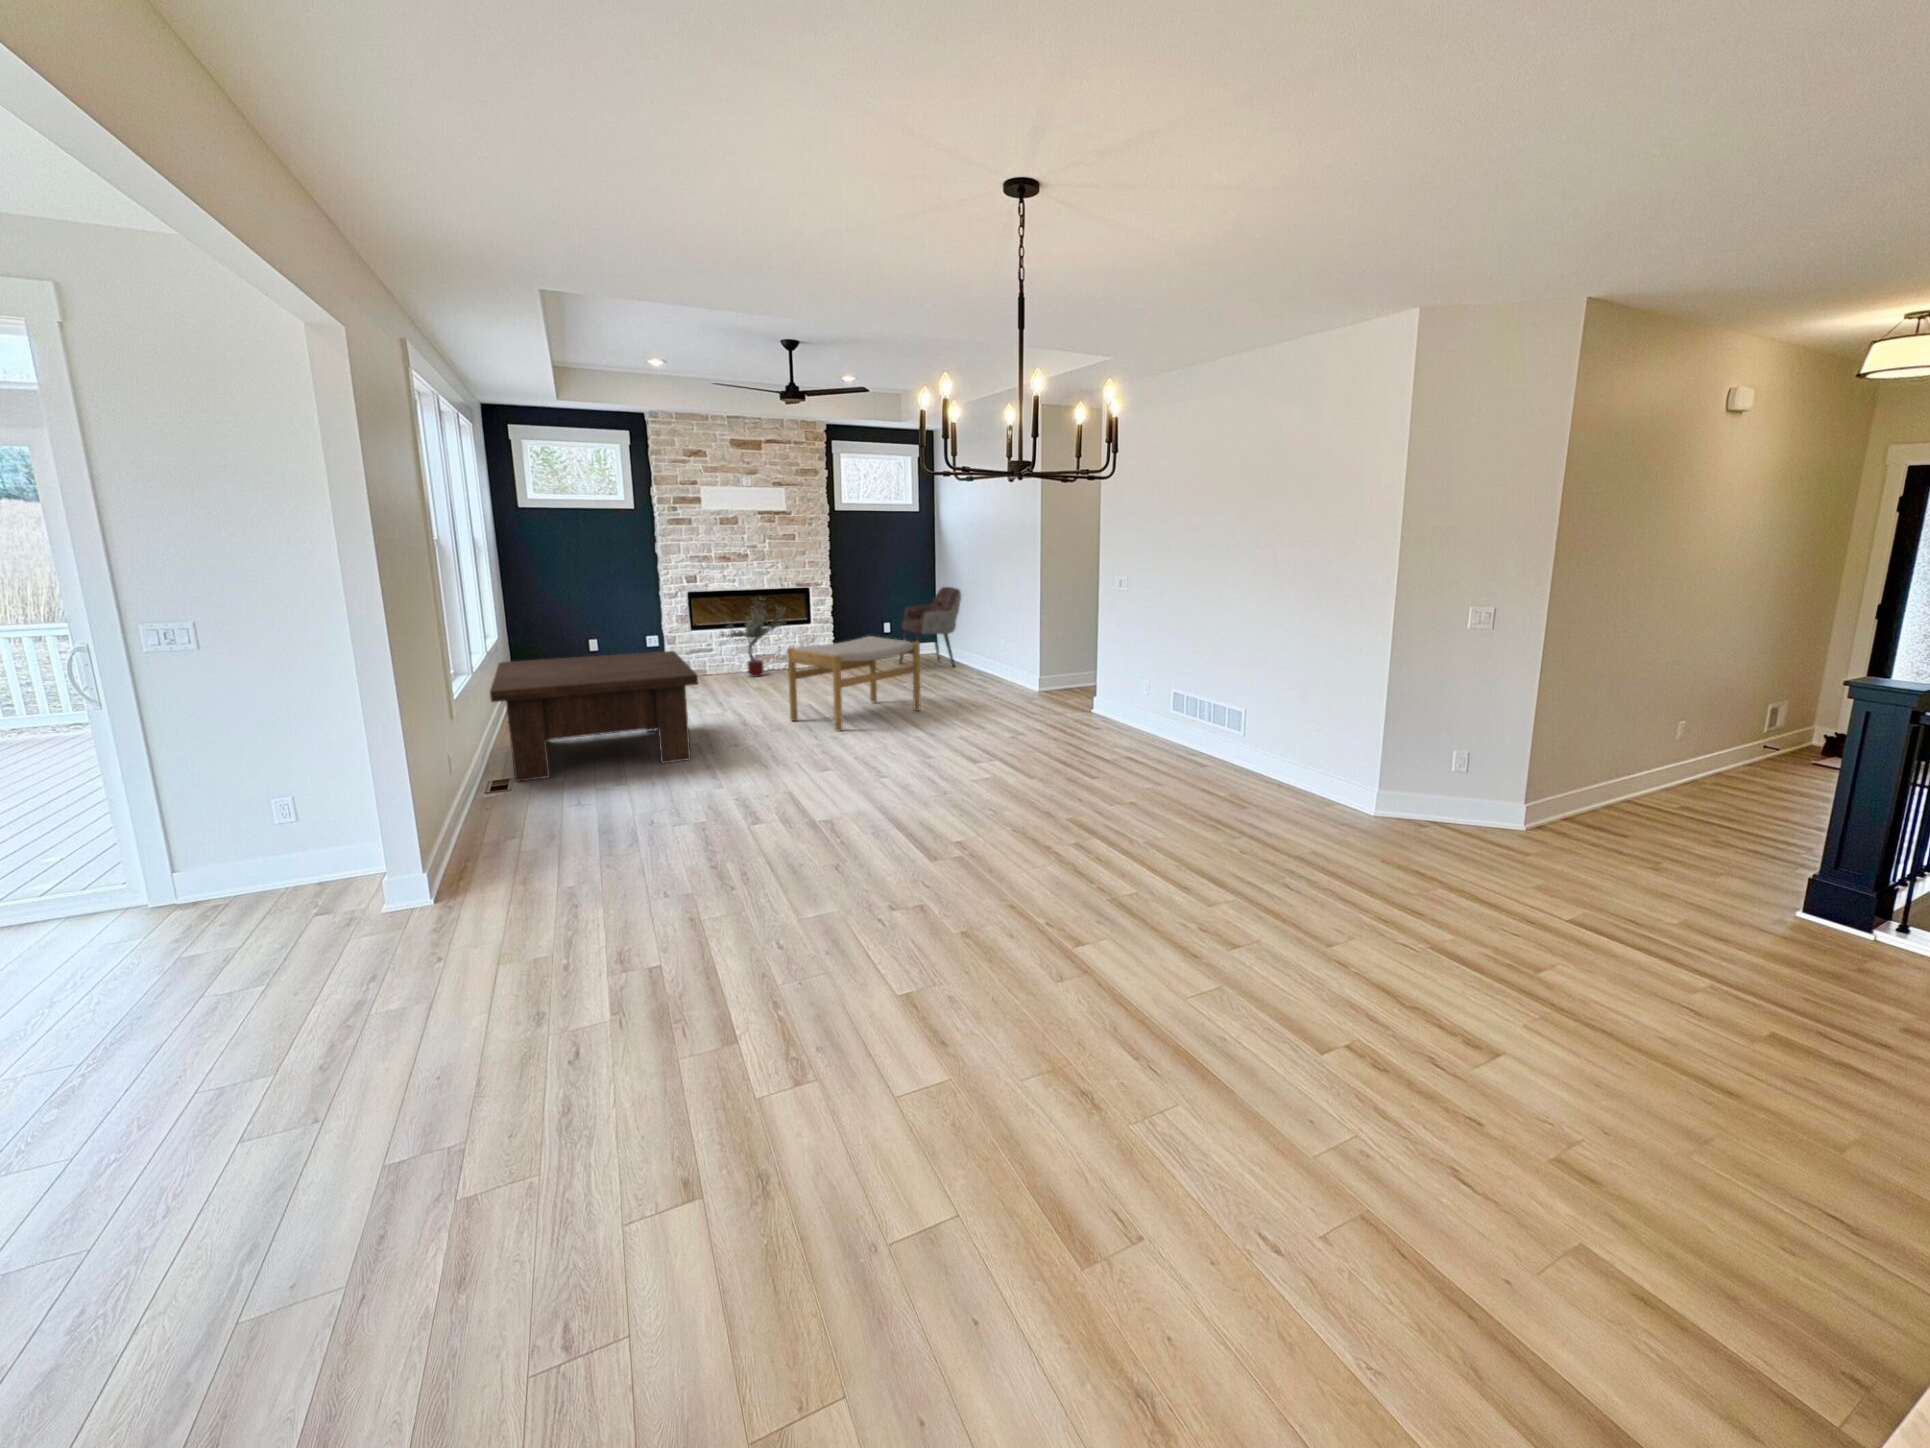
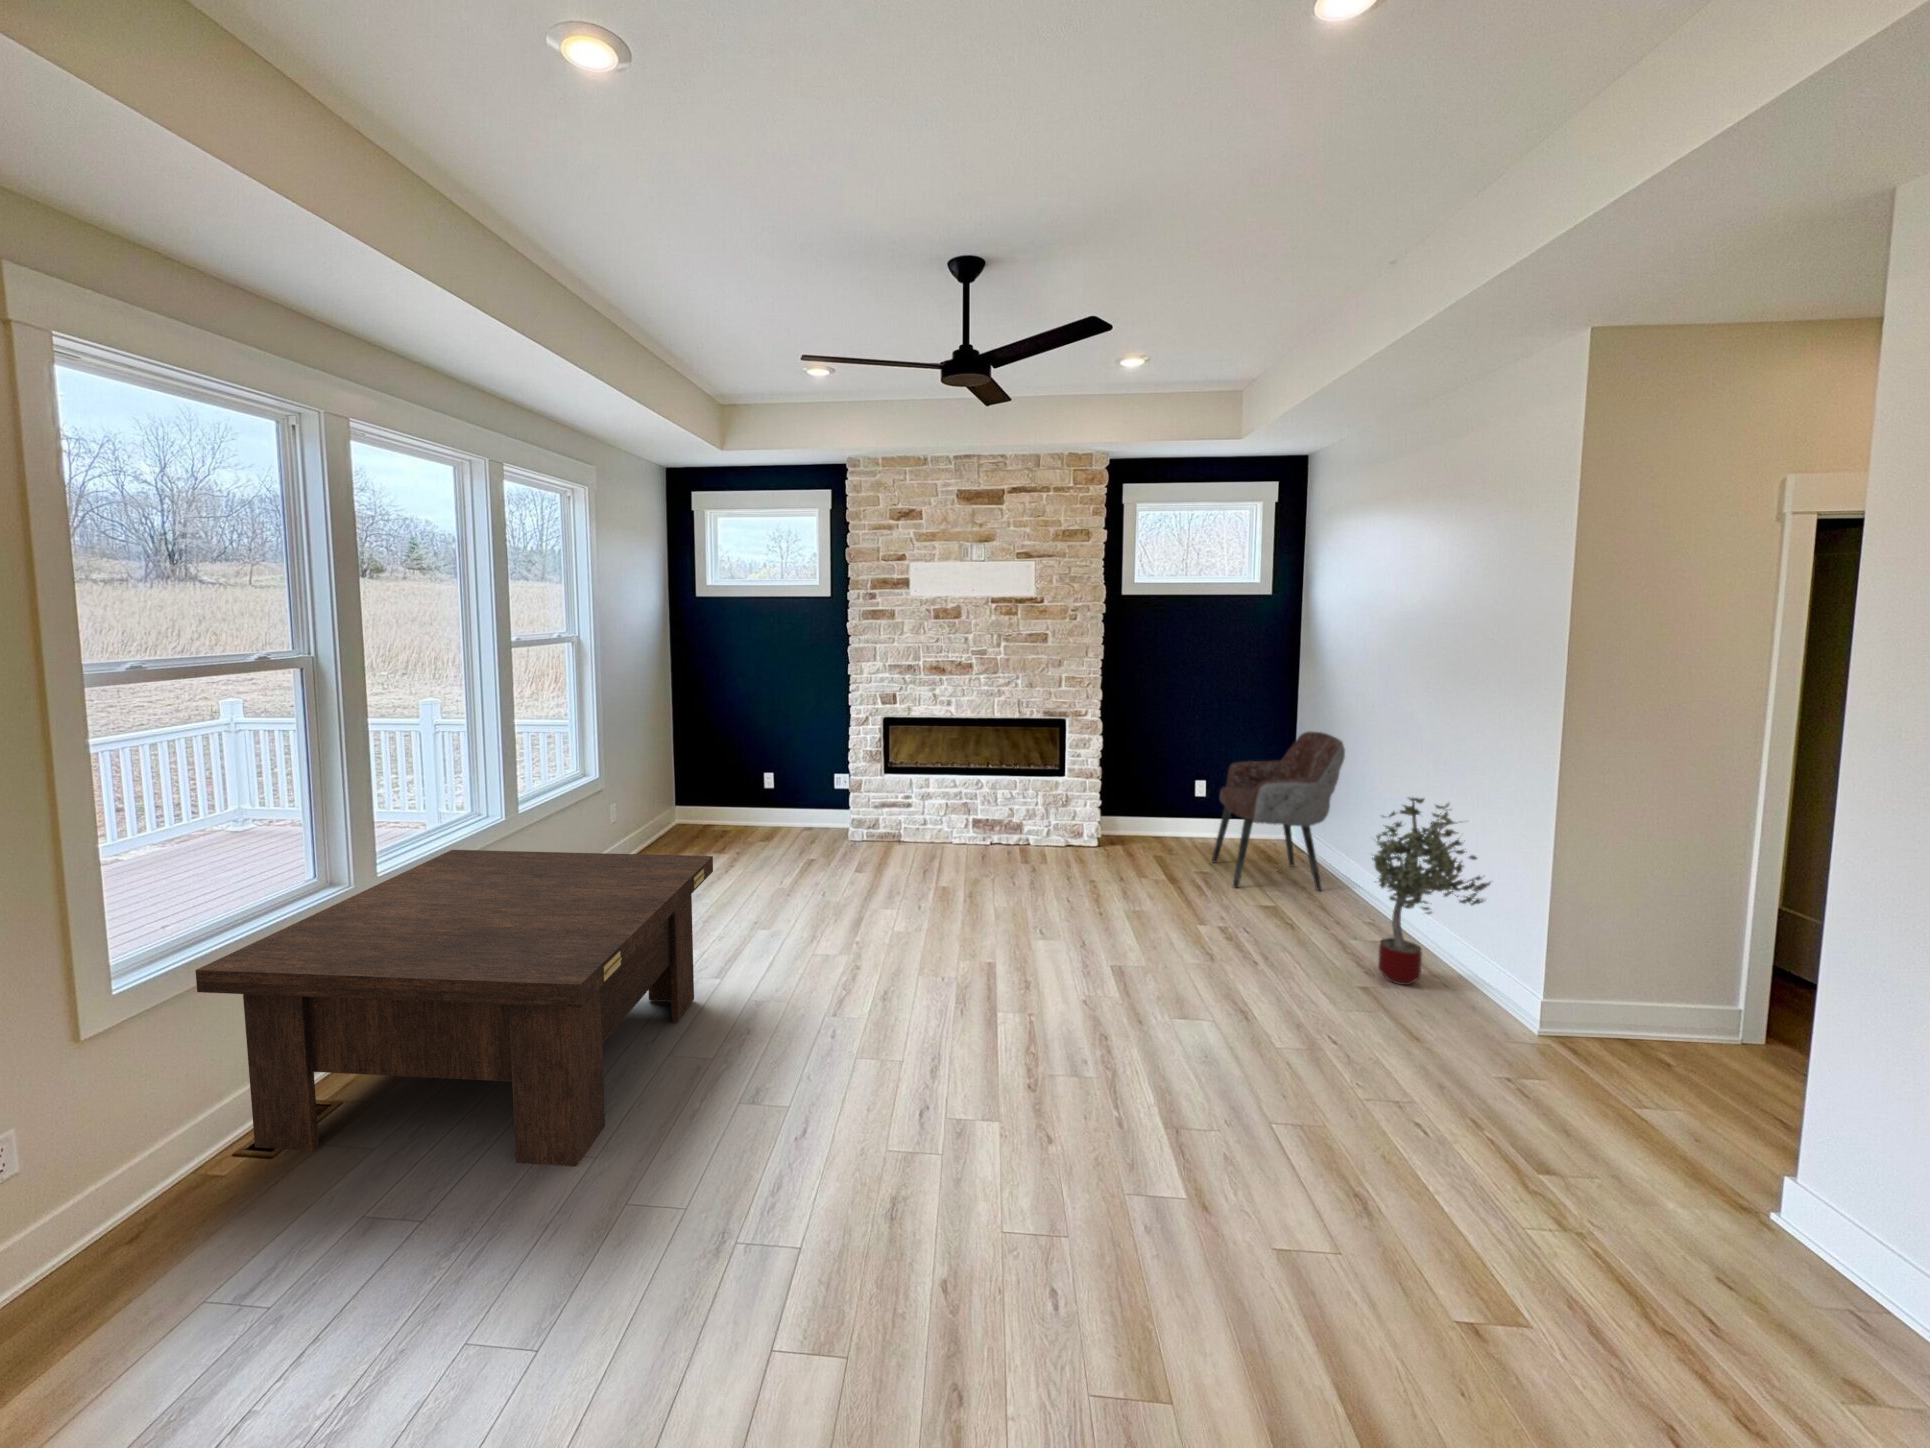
potted tree: present [721,598,785,677] -> present [1372,797,1490,985]
footstool: present [787,636,921,731] -> none [898,856,1204,1122]

